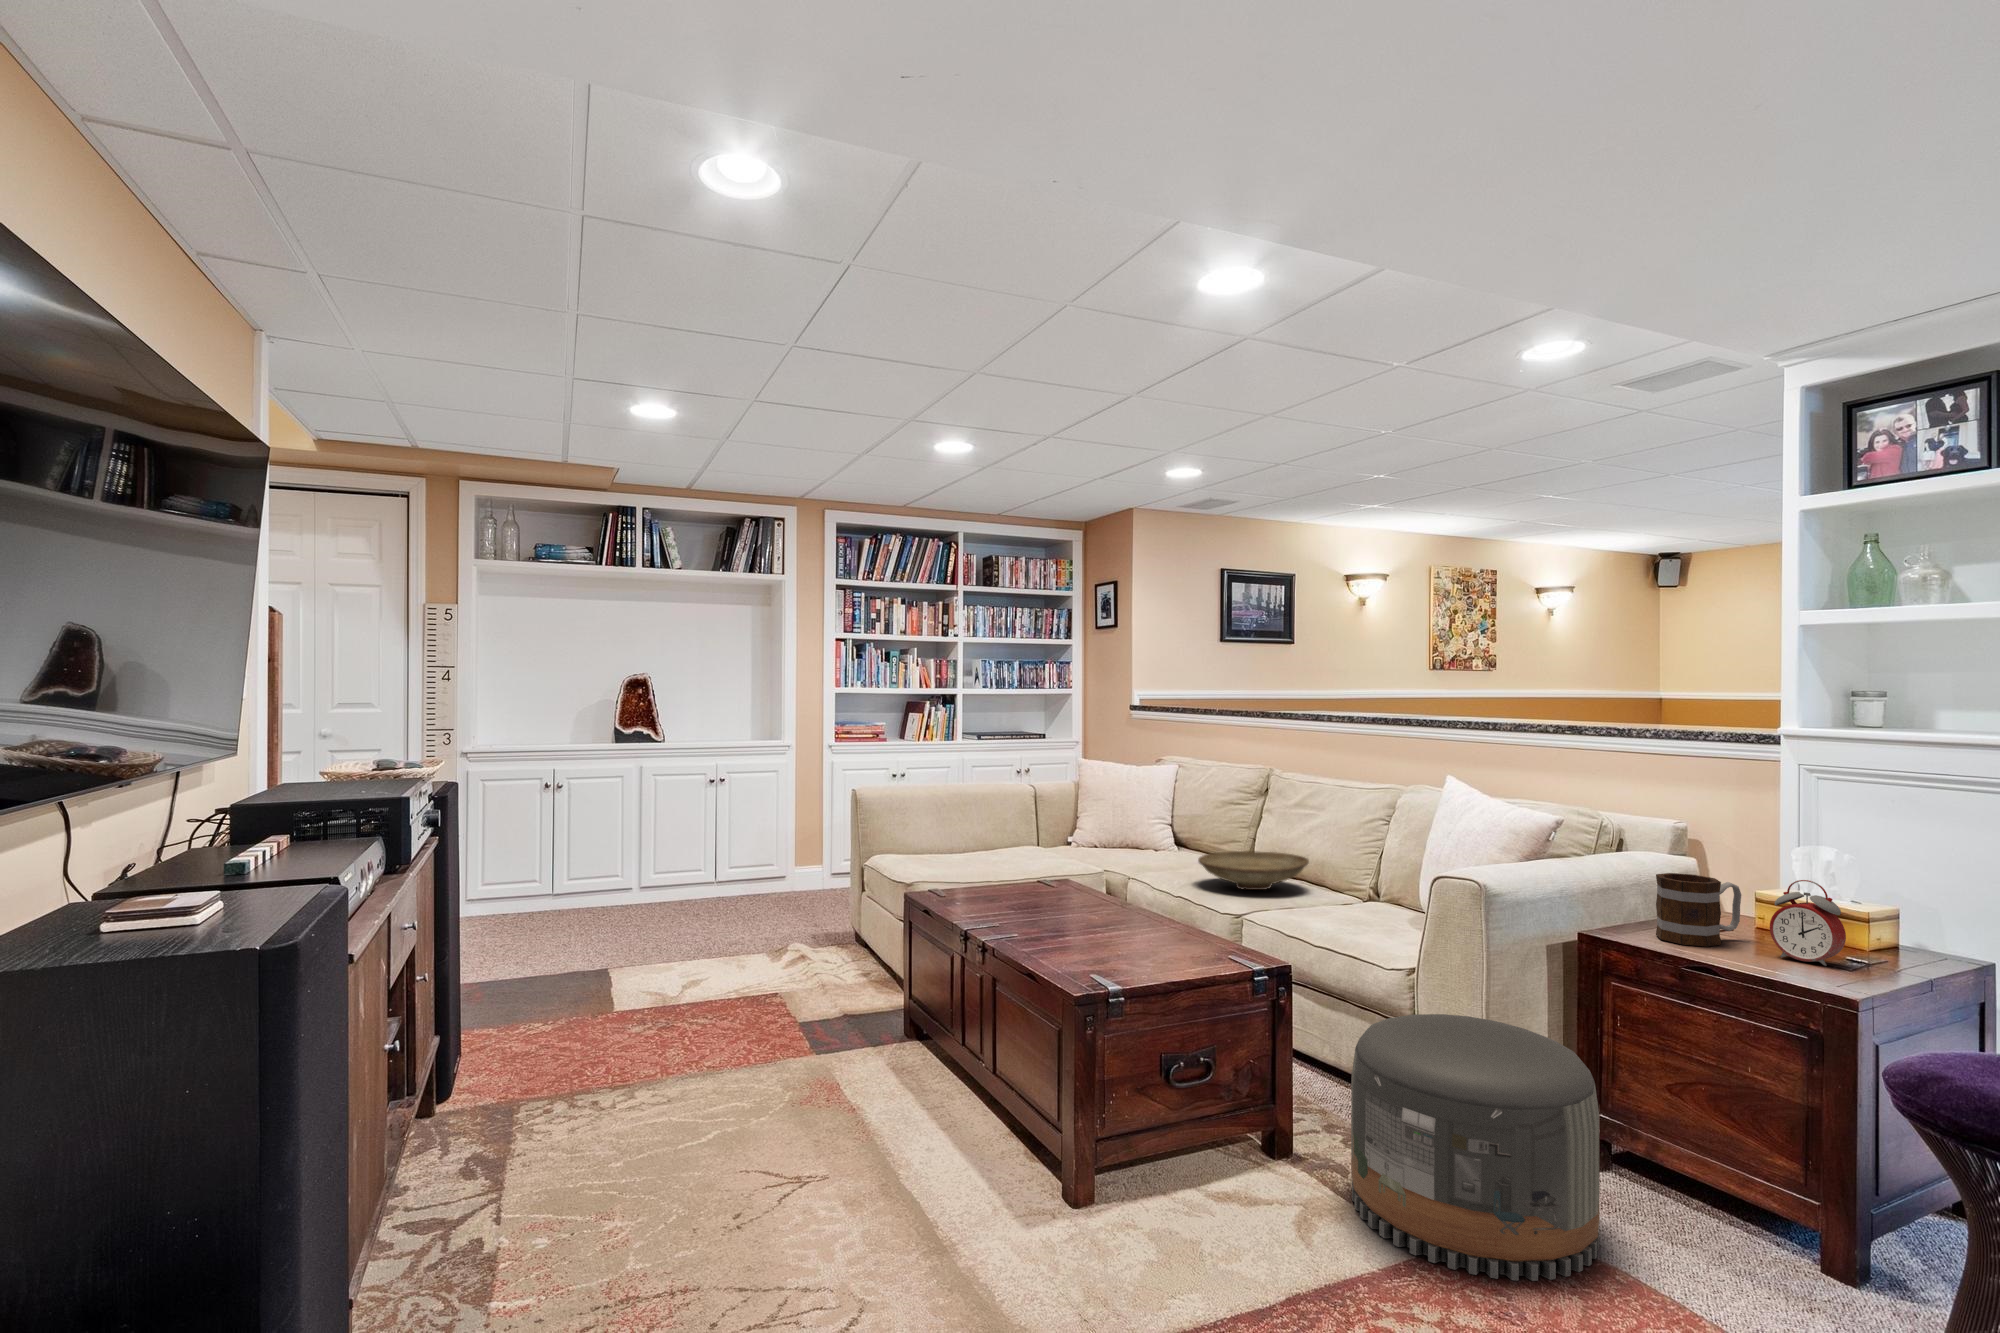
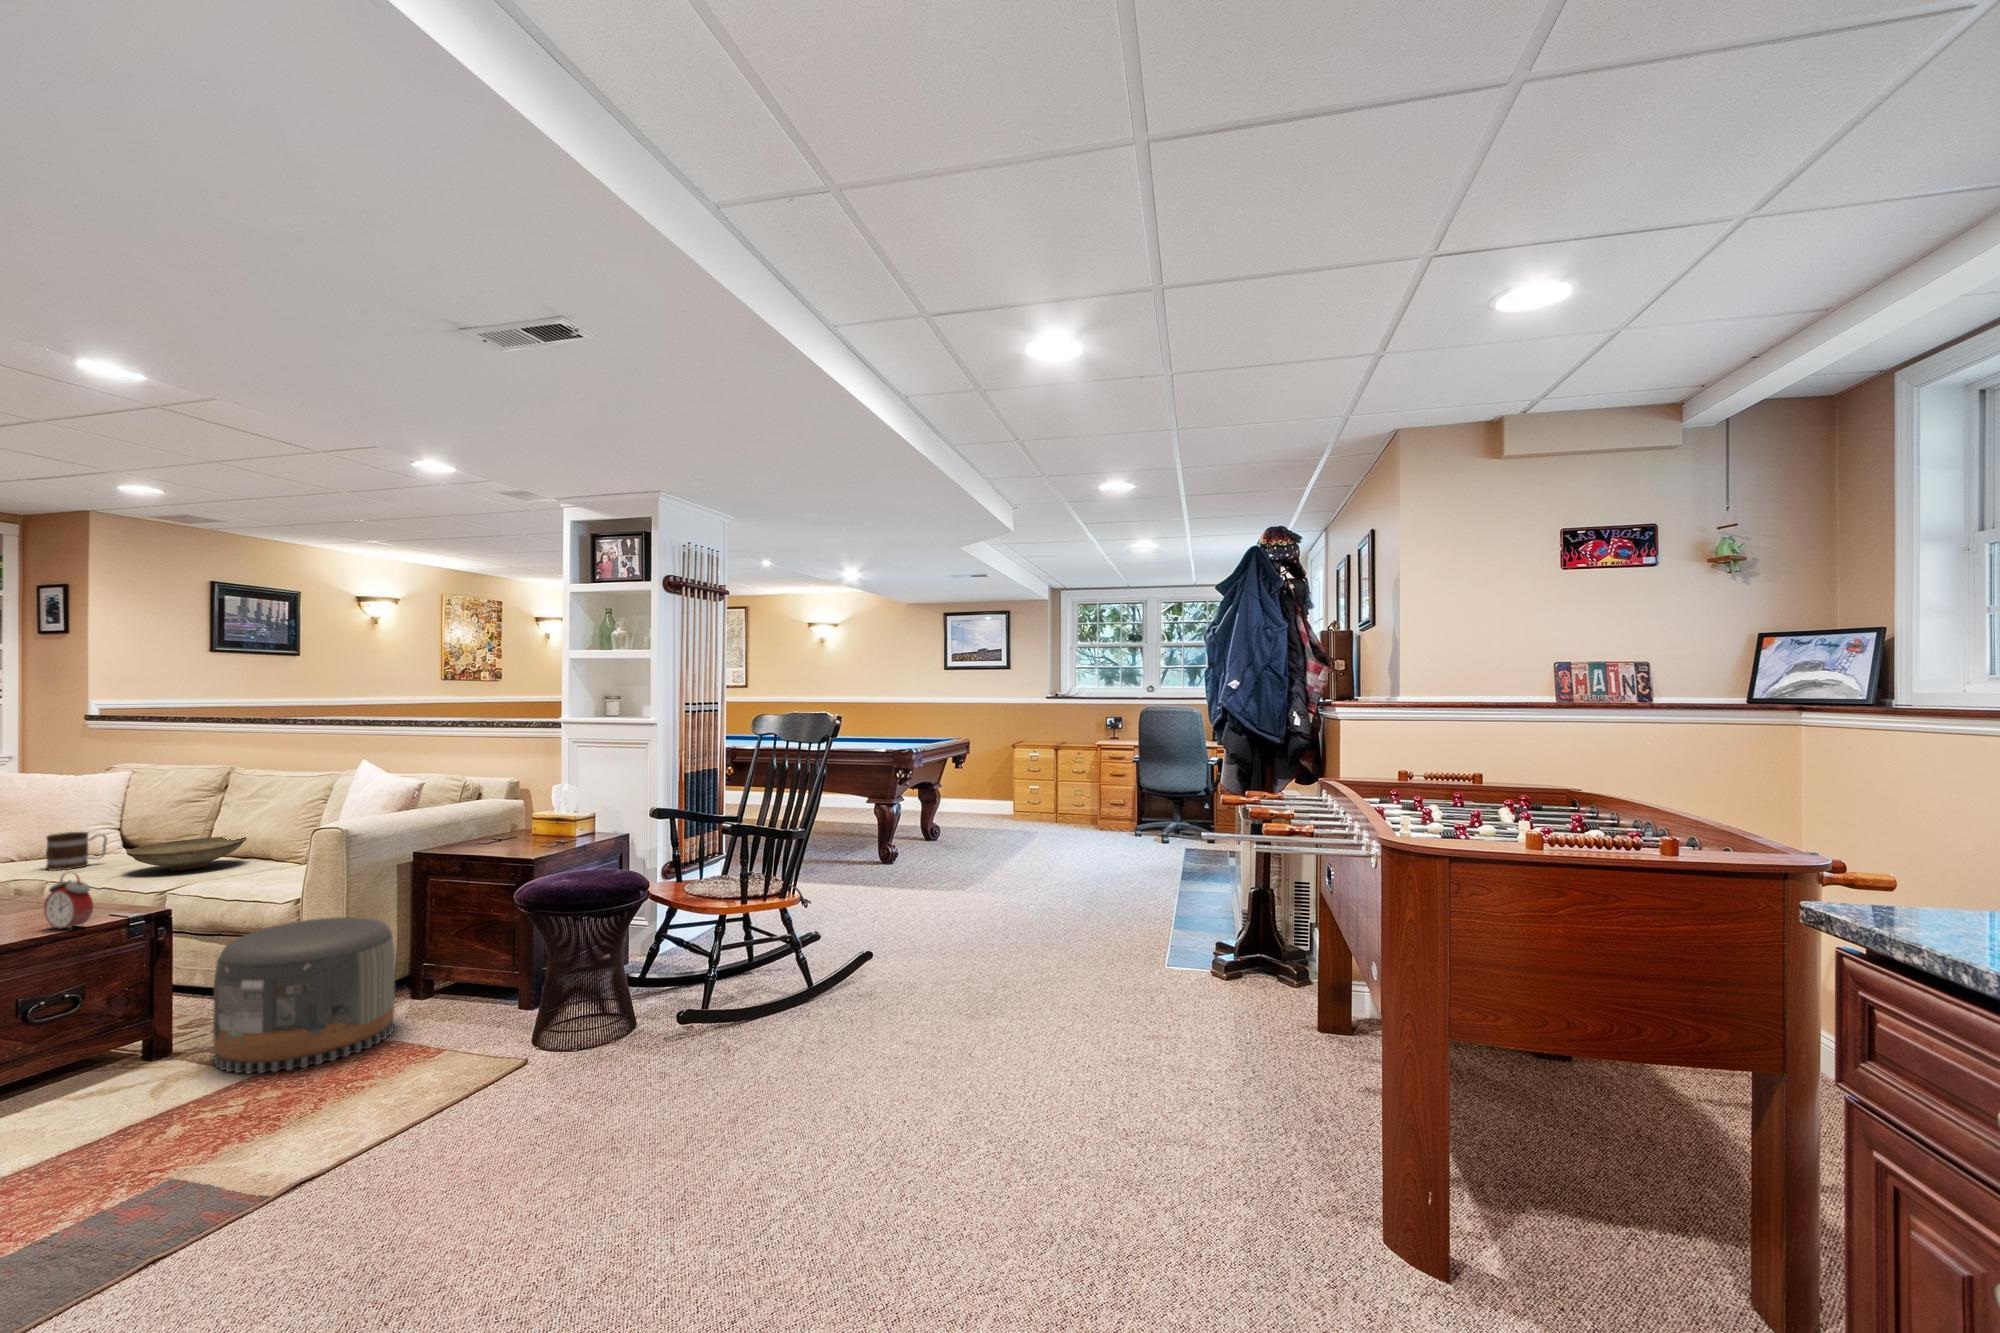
mug: present [1656,873,1741,947] -> present [46,832,107,871]
alarm clock: present [1770,880,1846,966] -> present [44,873,93,929]

